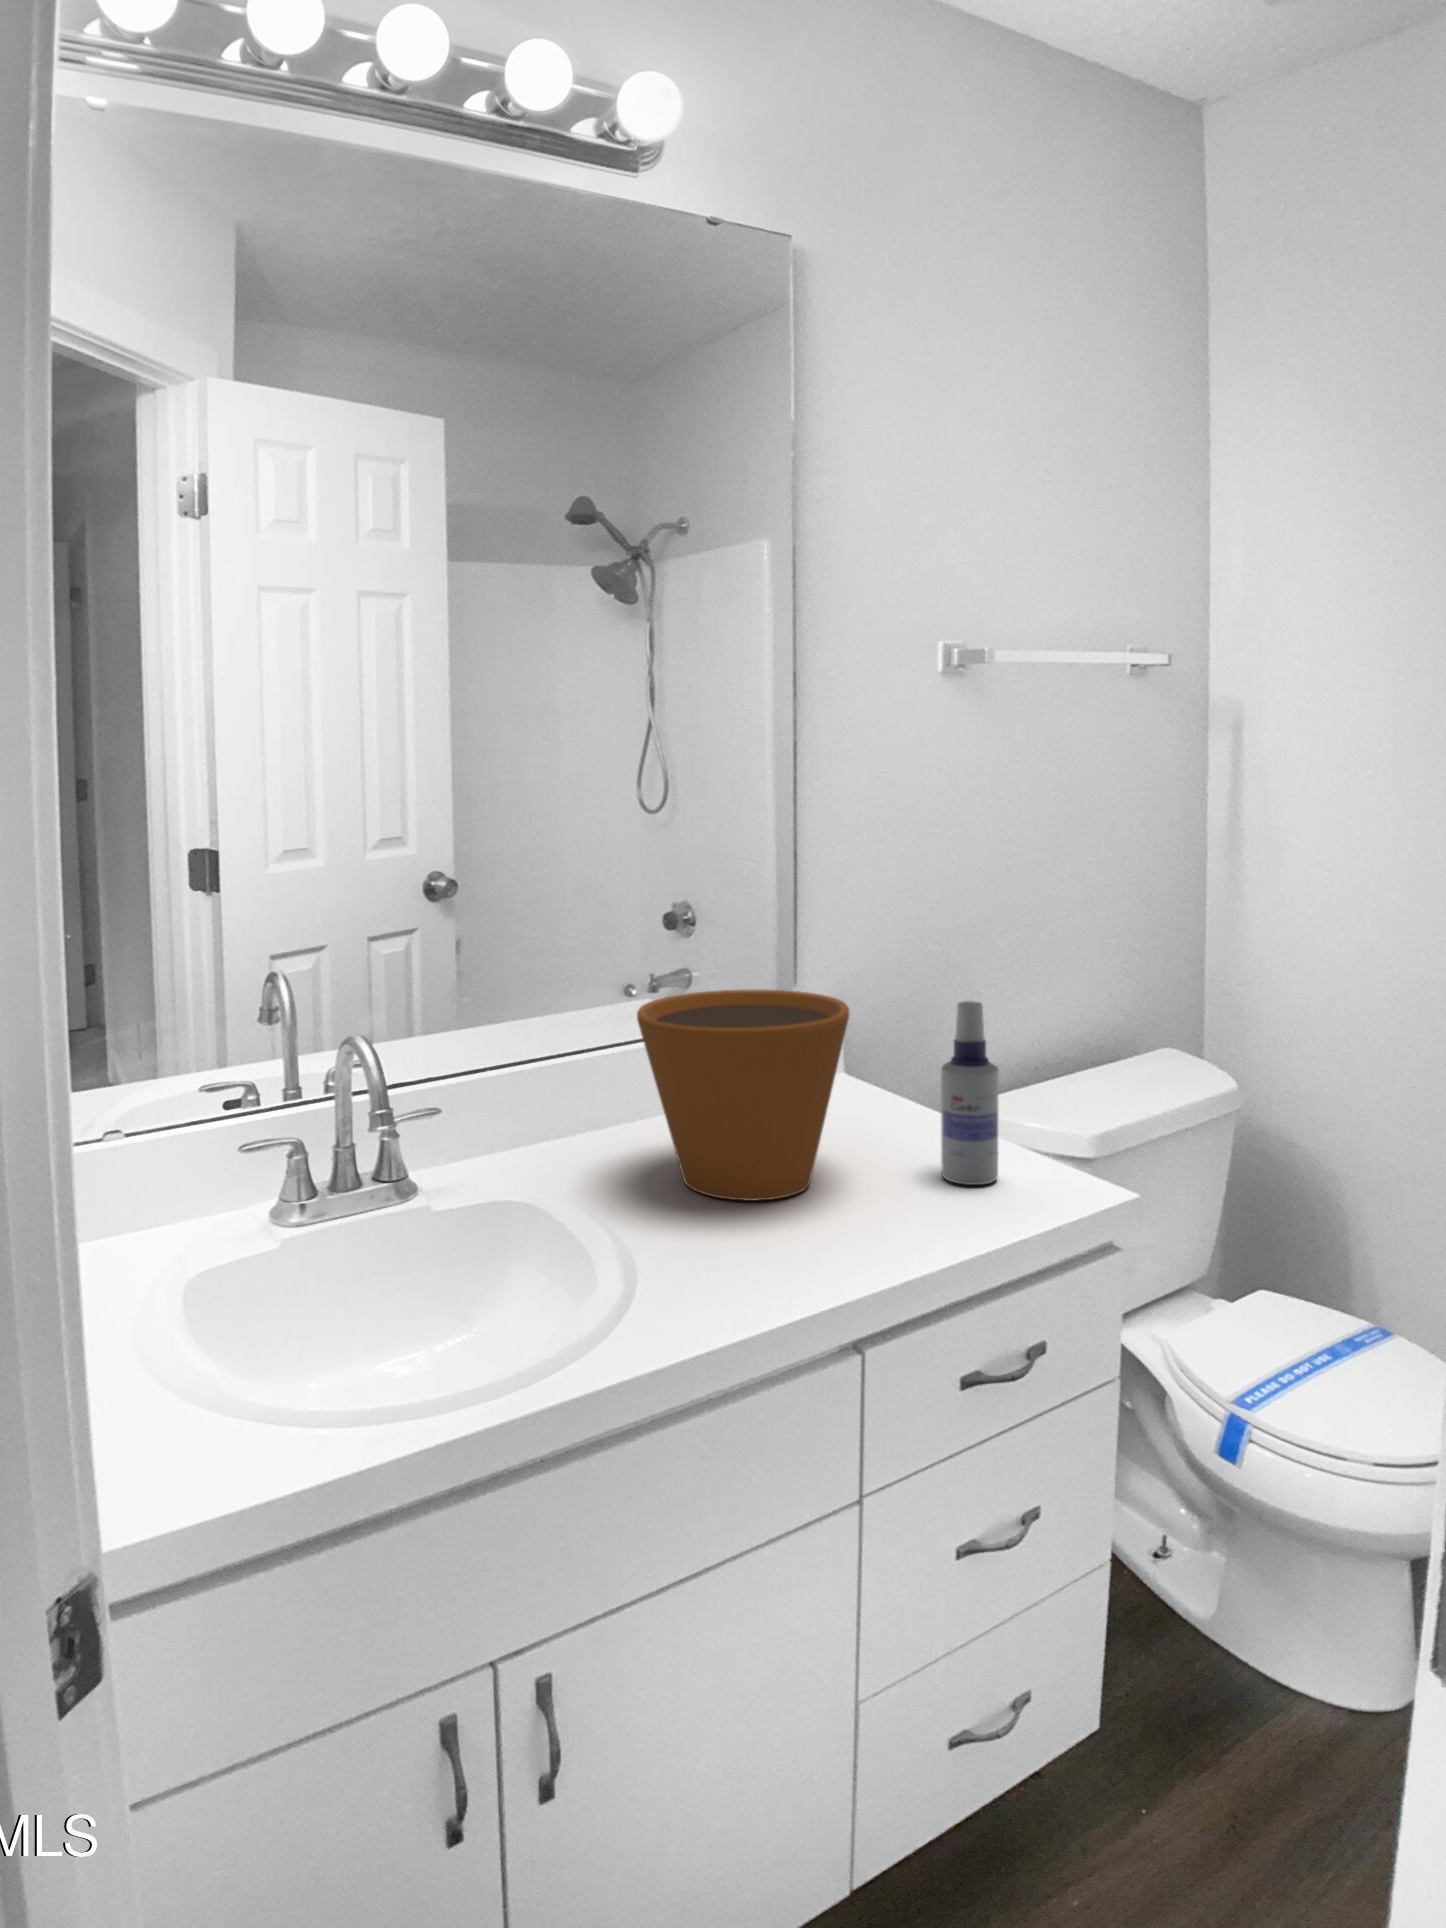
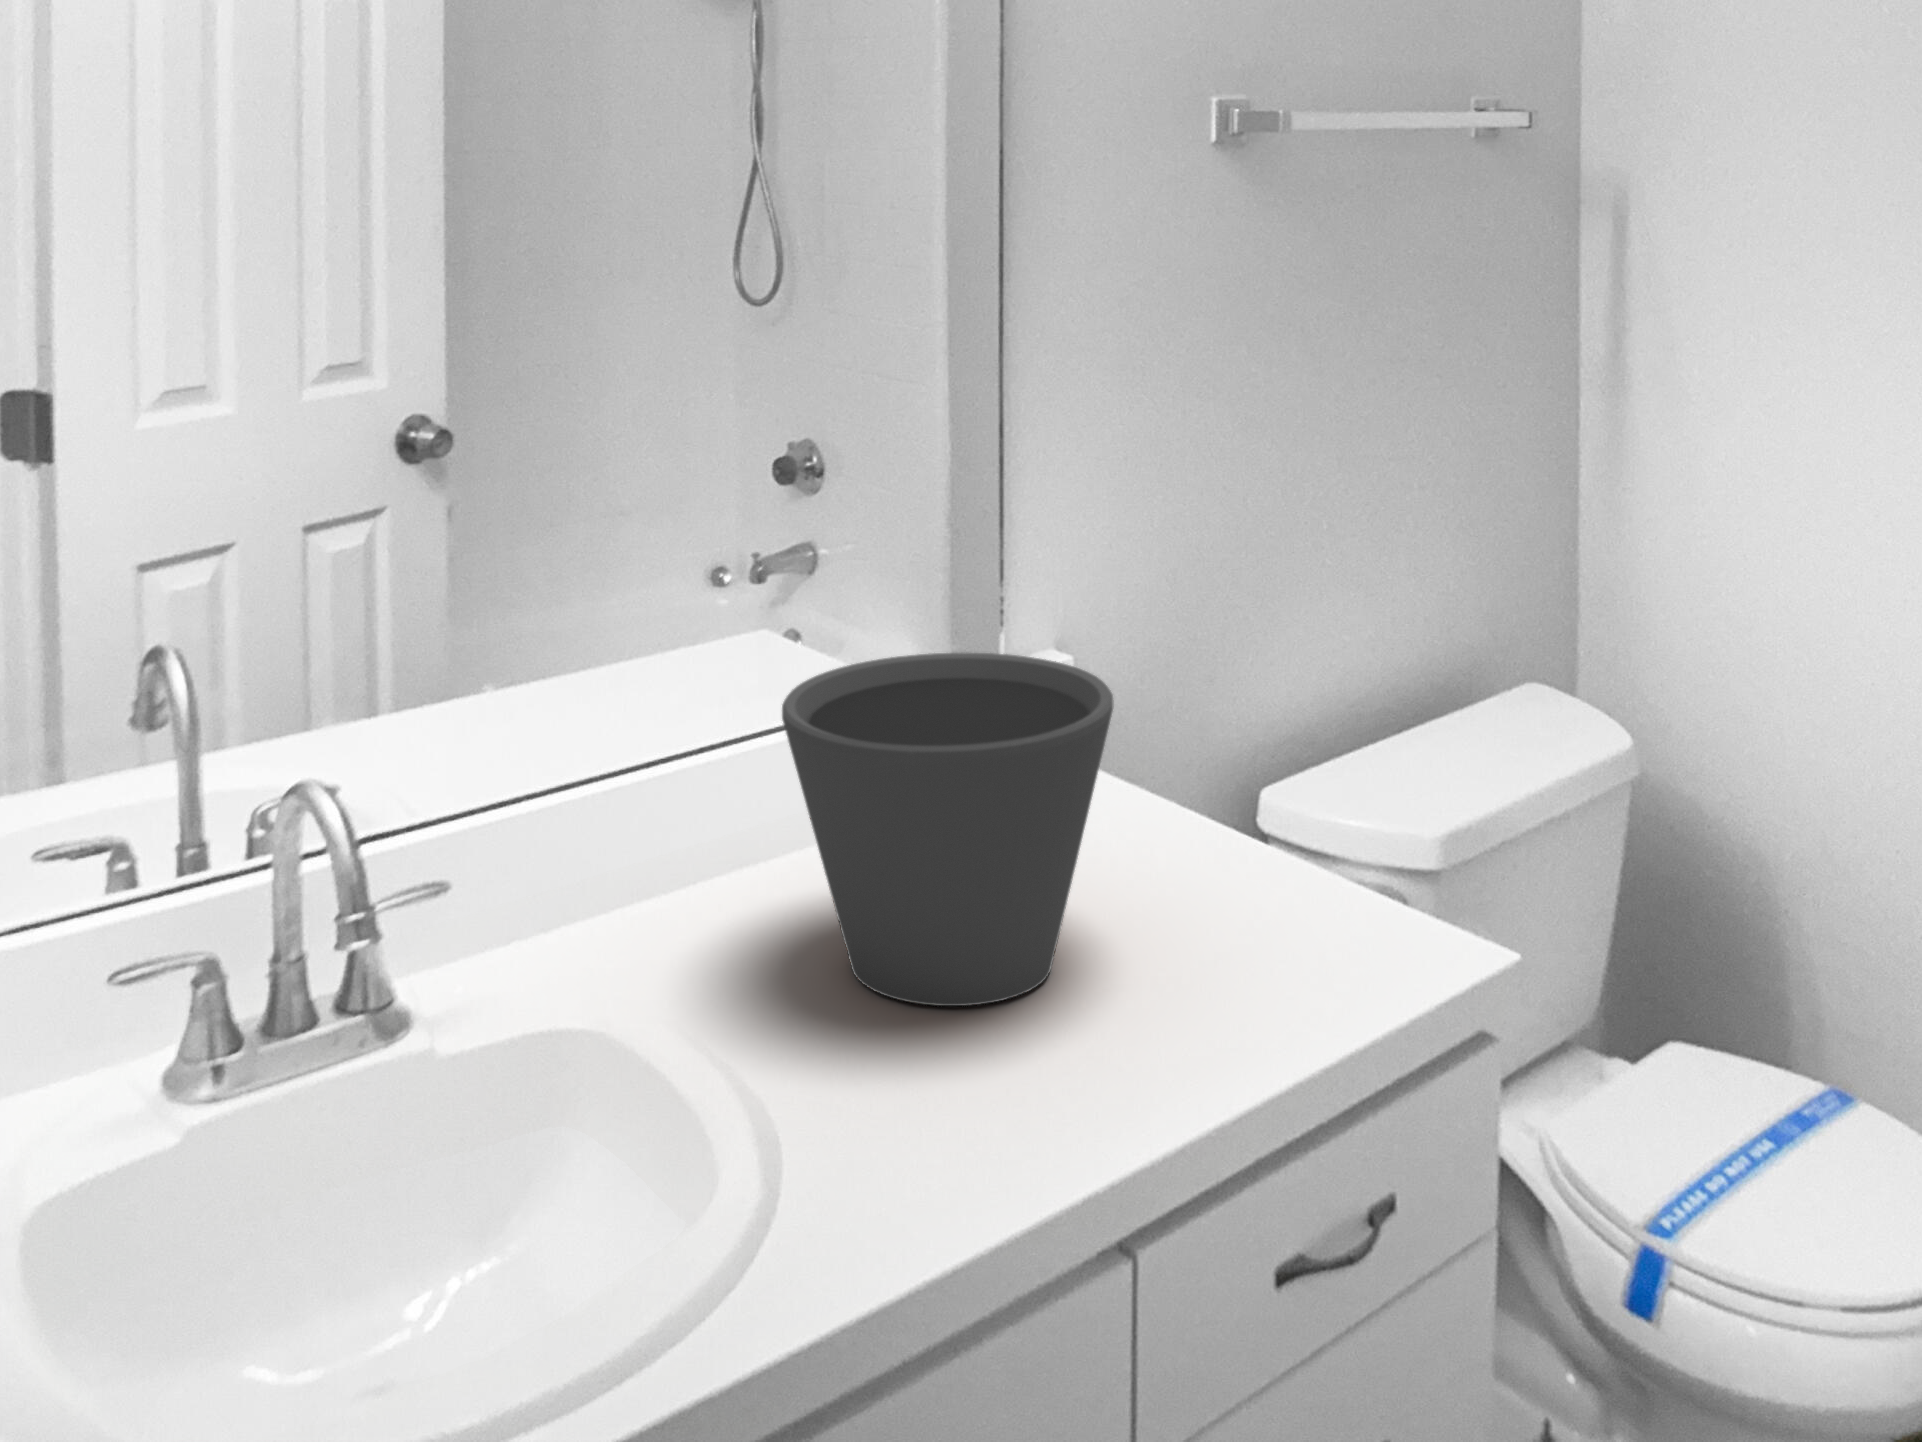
spray bottle: present [941,1001,999,1185] -> none [1247,676,1331,957]

